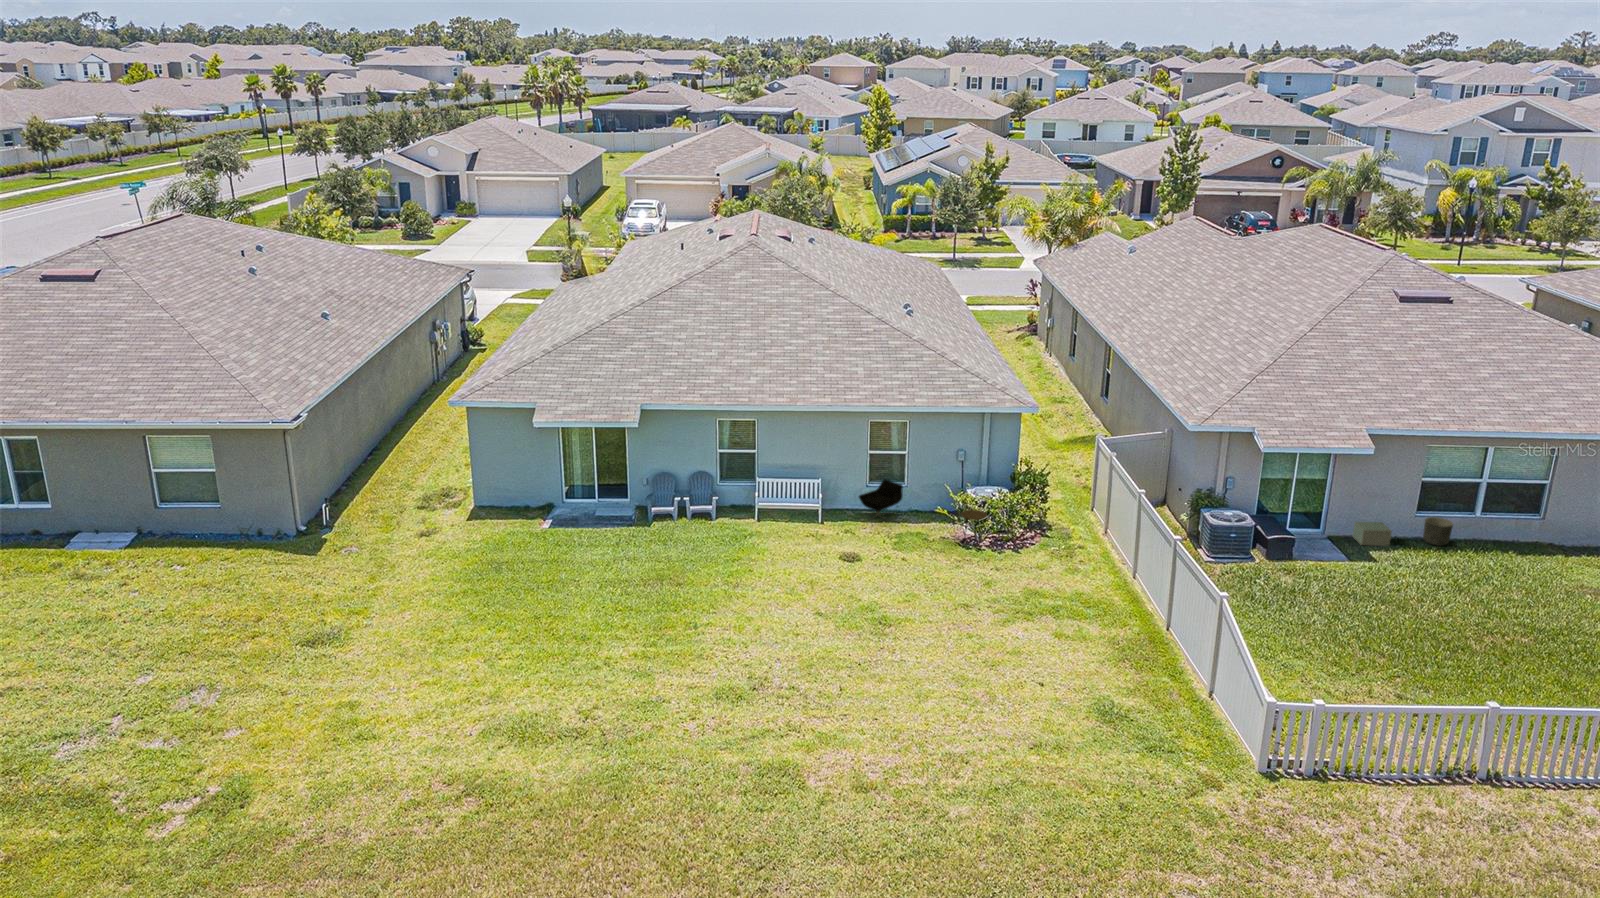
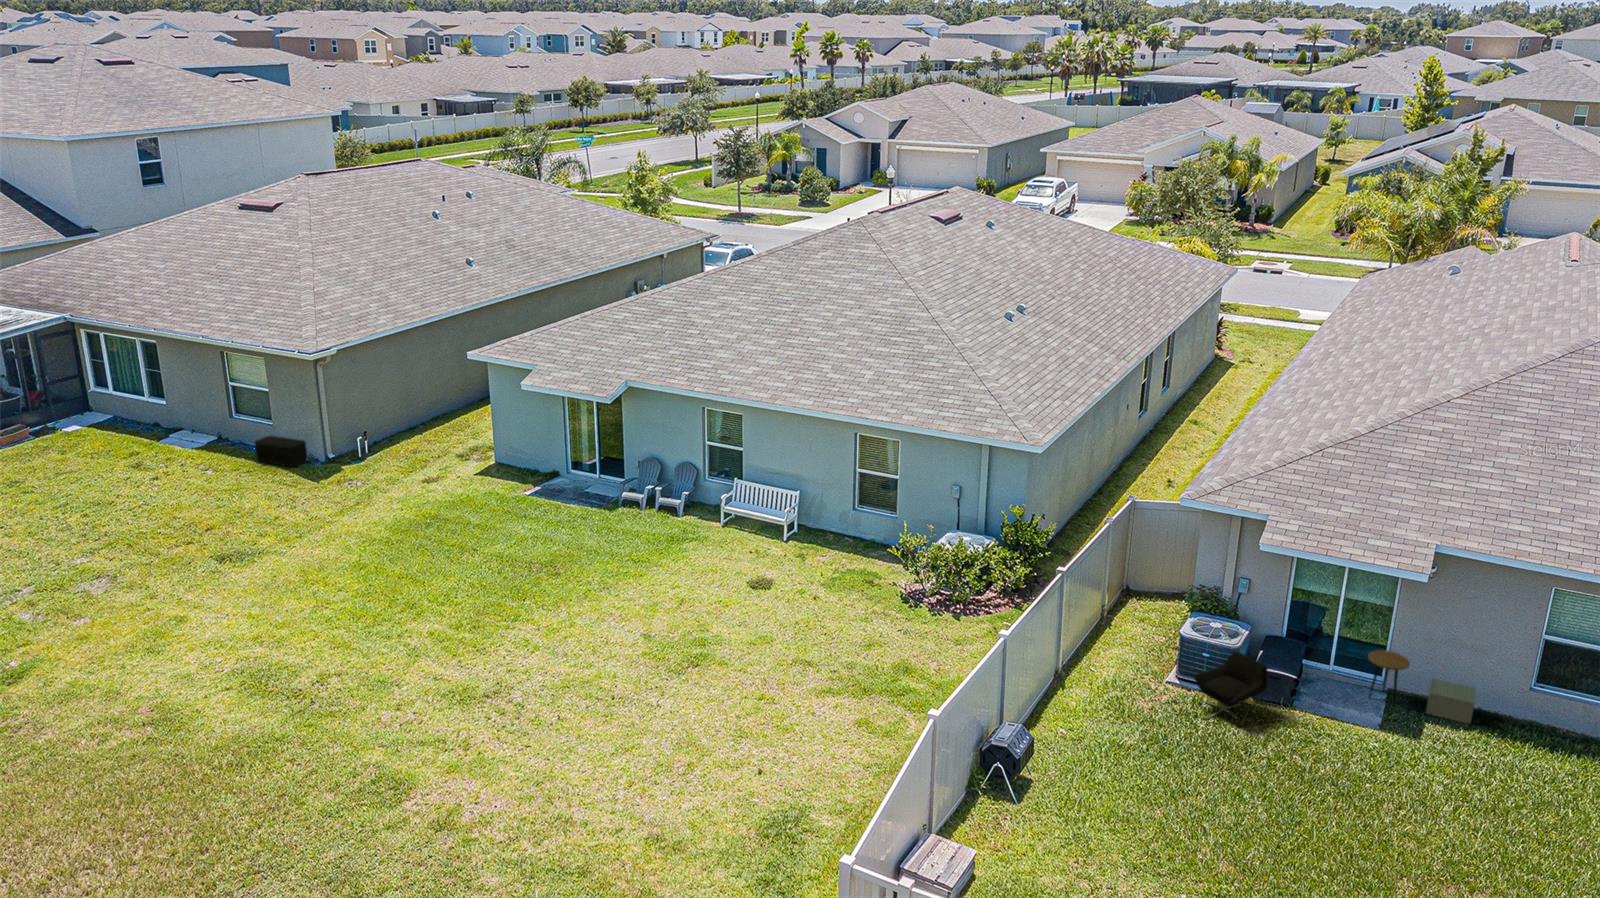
lounge chair: present [859,479,903,519] -> present [1194,652,1268,719]
side table: present [961,510,987,535] -> present [1368,650,1410,703]
planter: present [1423,517,1453,546] -> none [1533,697,1581,744]
storage bench: none [207,518,272,550] -> present [255,436,307,467]

